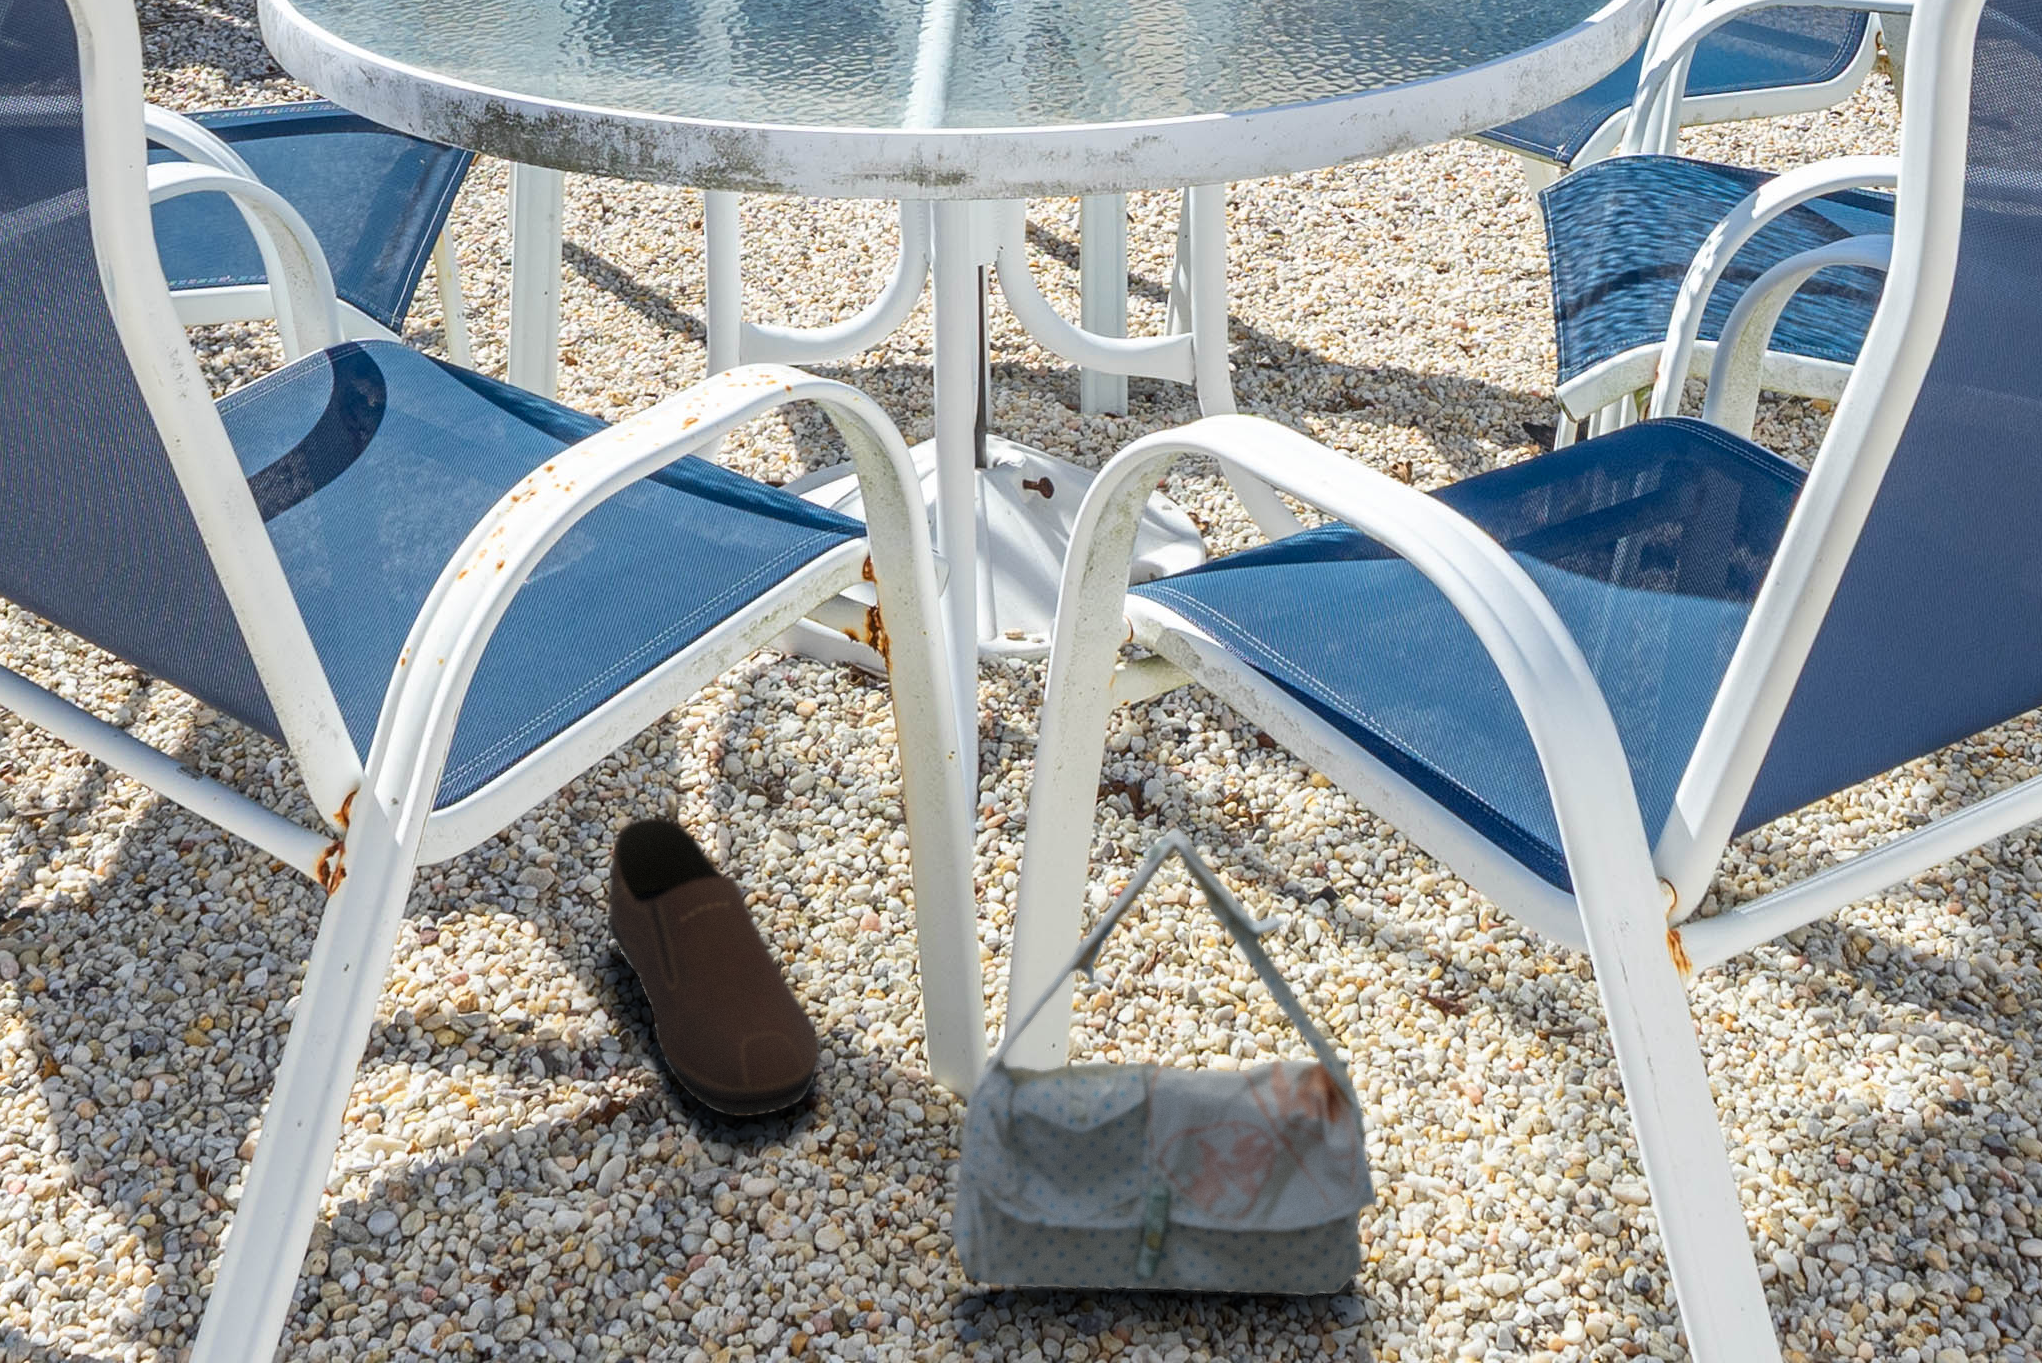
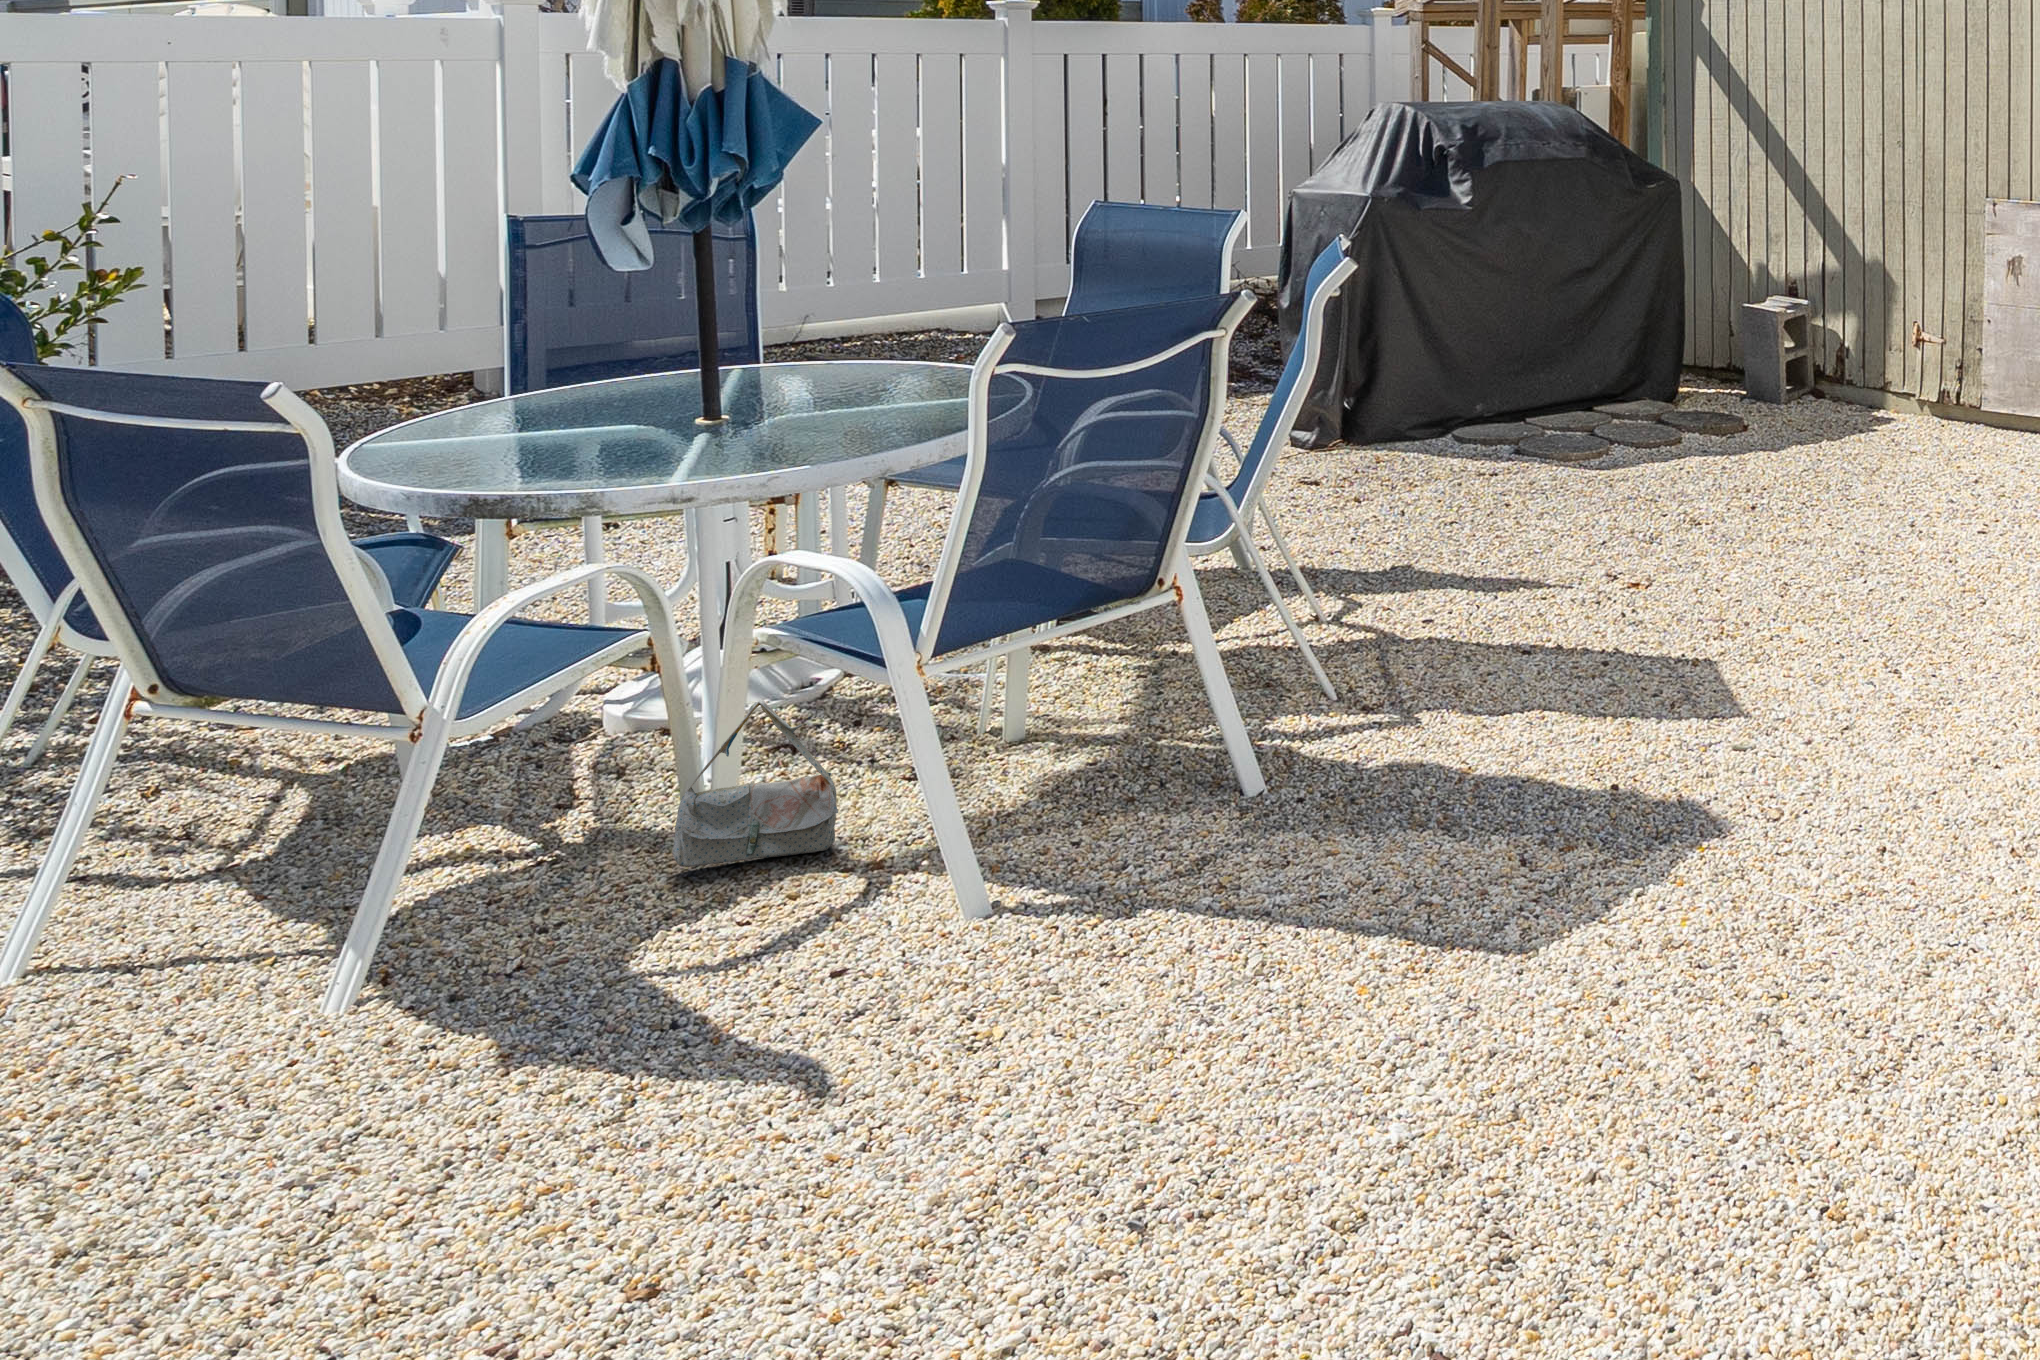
shoe: present [608,817,820,1116] -> none [528,773,624,853]

